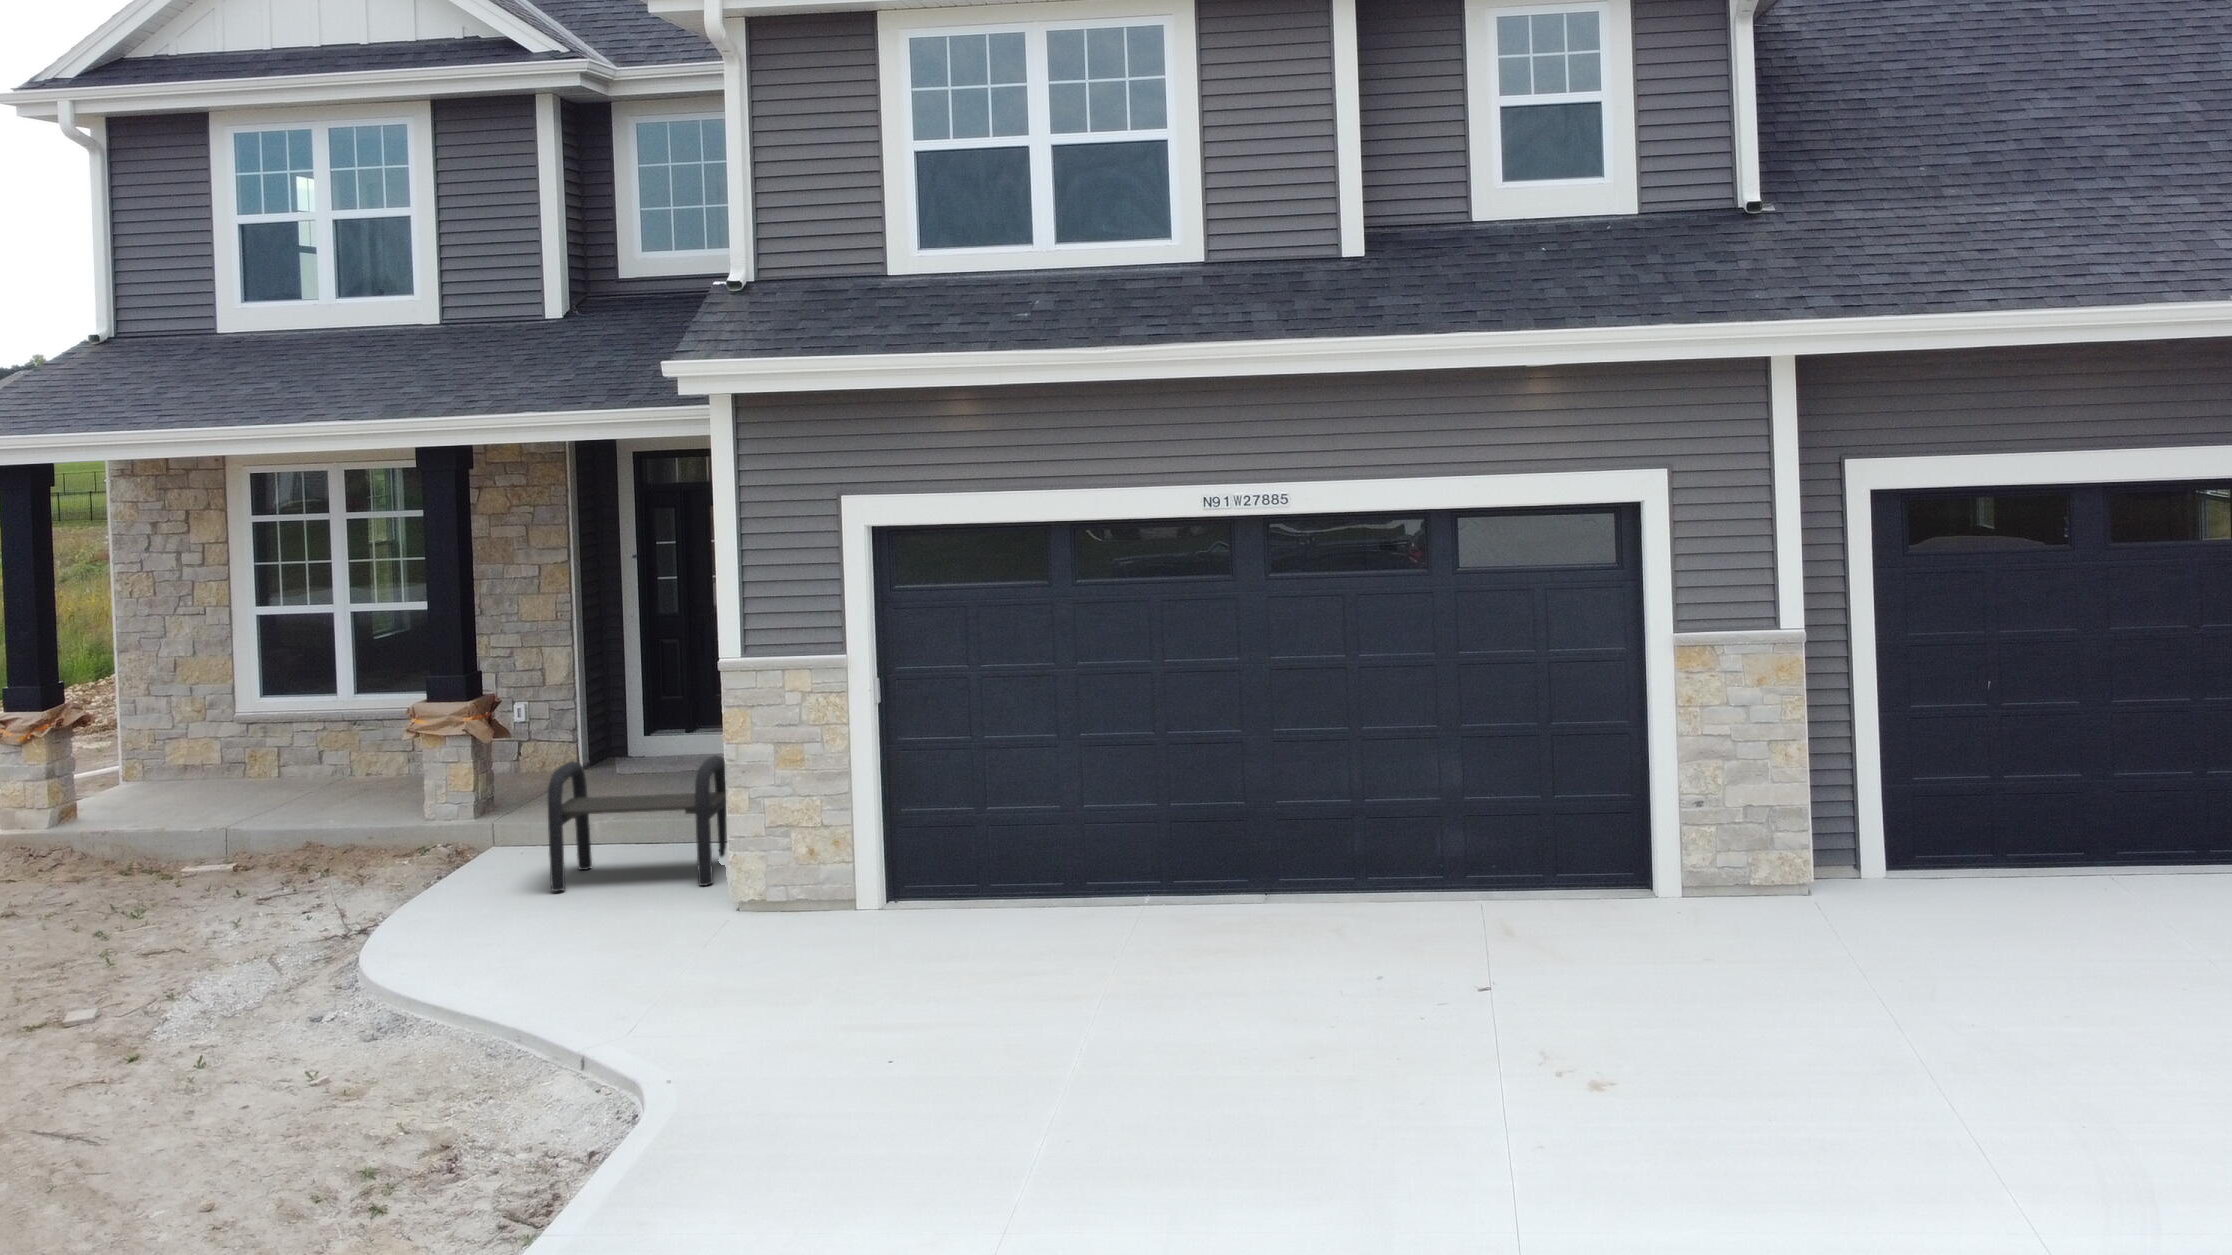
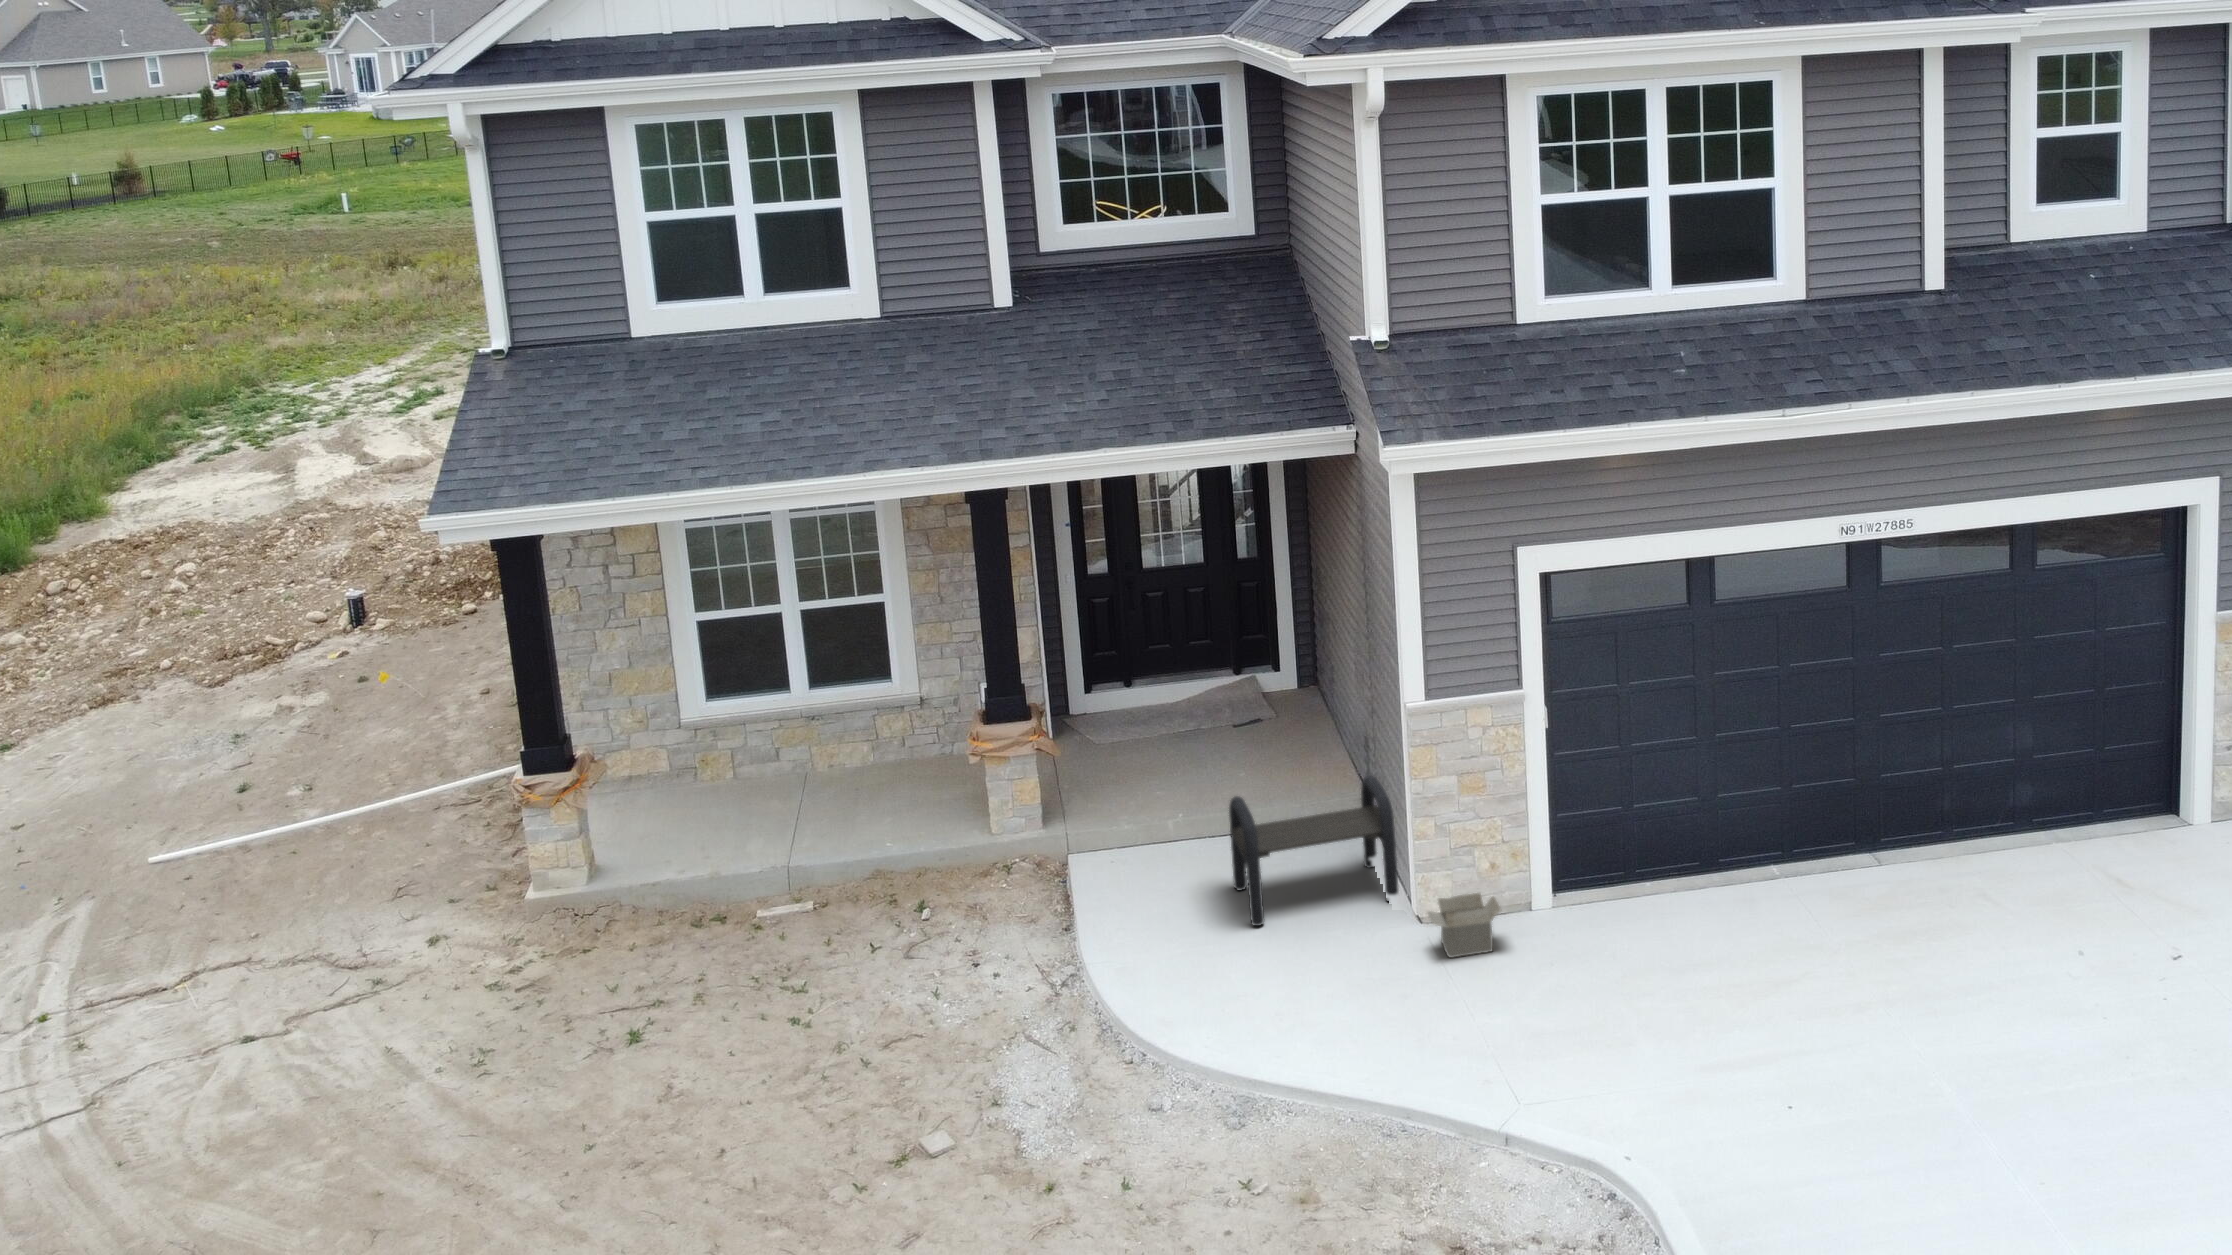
cardboard box: none [673,863,757,923] -> present [1427,893,1501,958]

